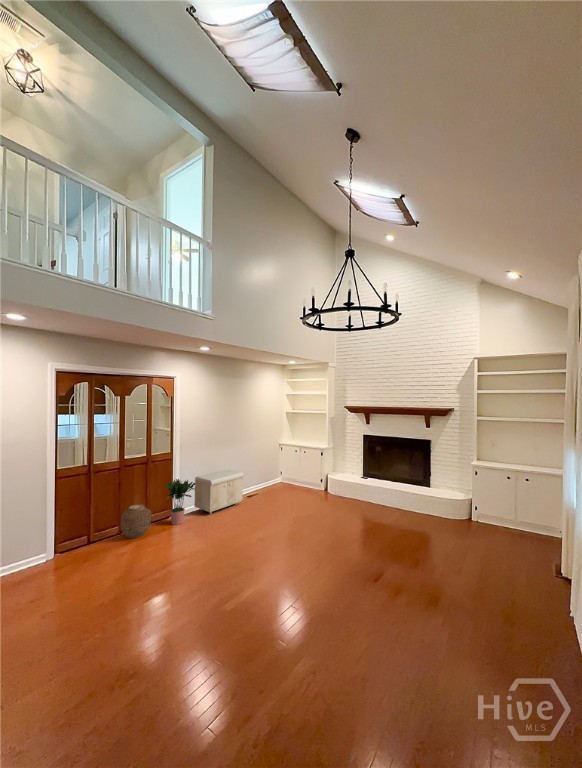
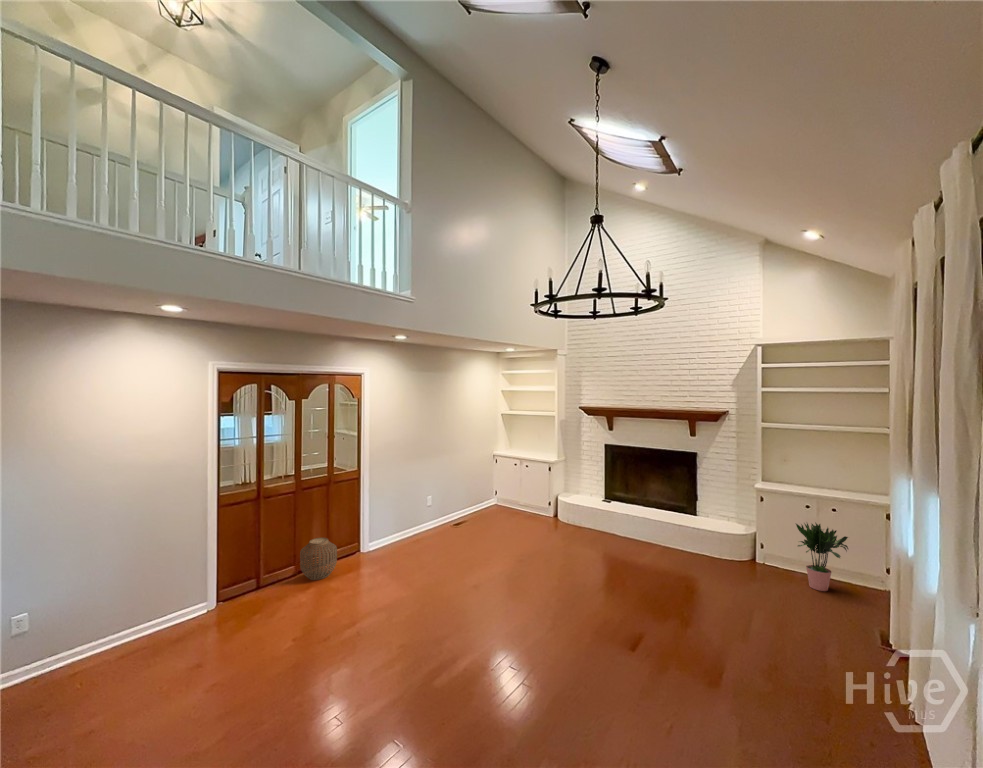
storage bench: present [194,469,244,514] -> none [388,491,450,550]
potted plant: present [165,479,195,525] -> present [796,523,848,591]

